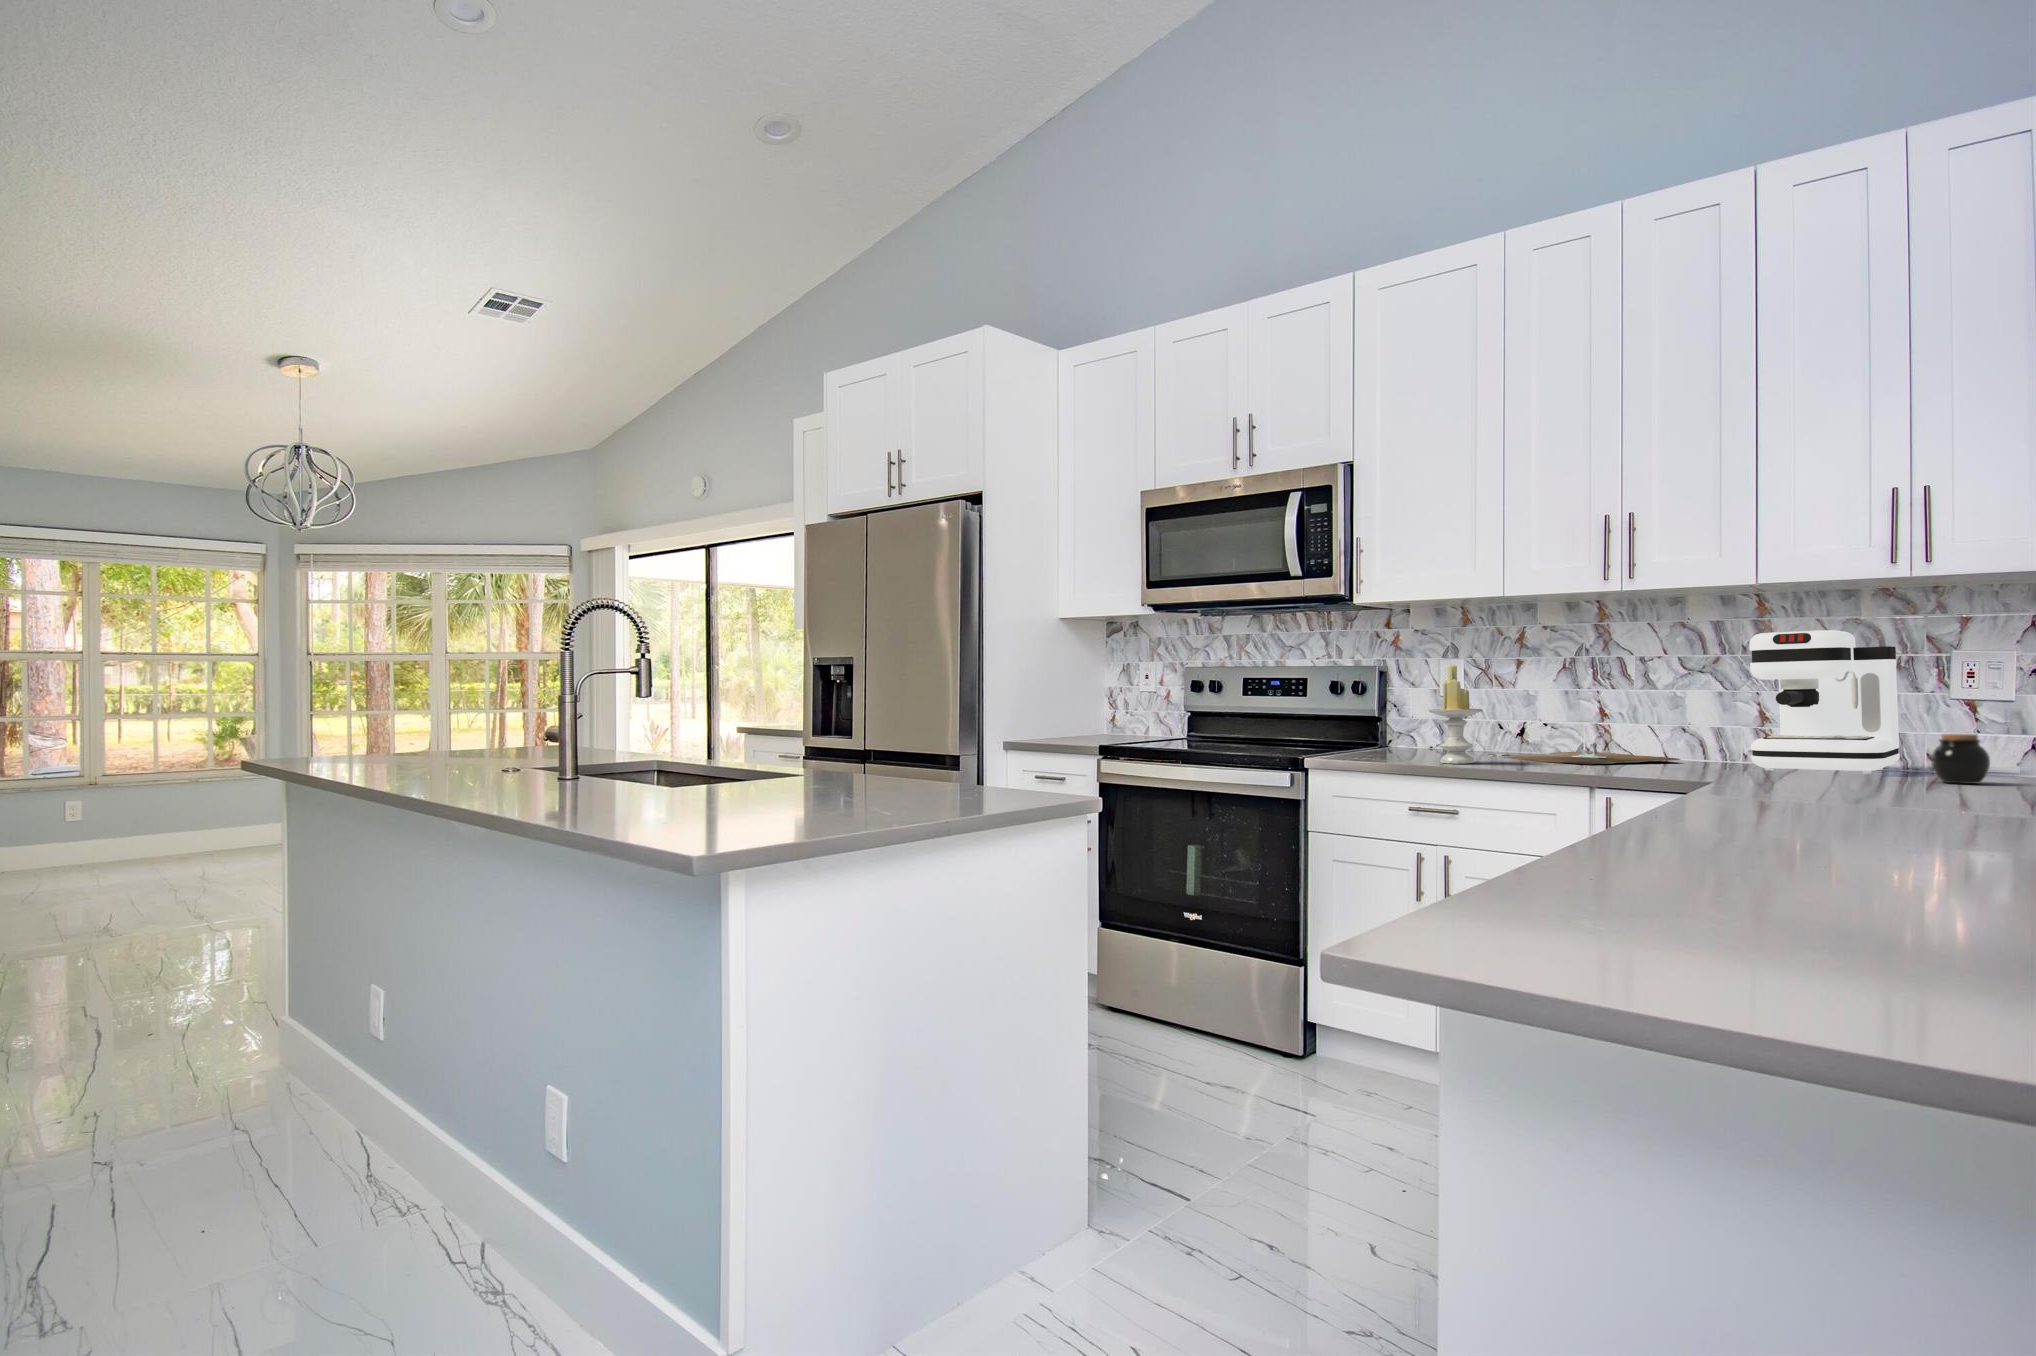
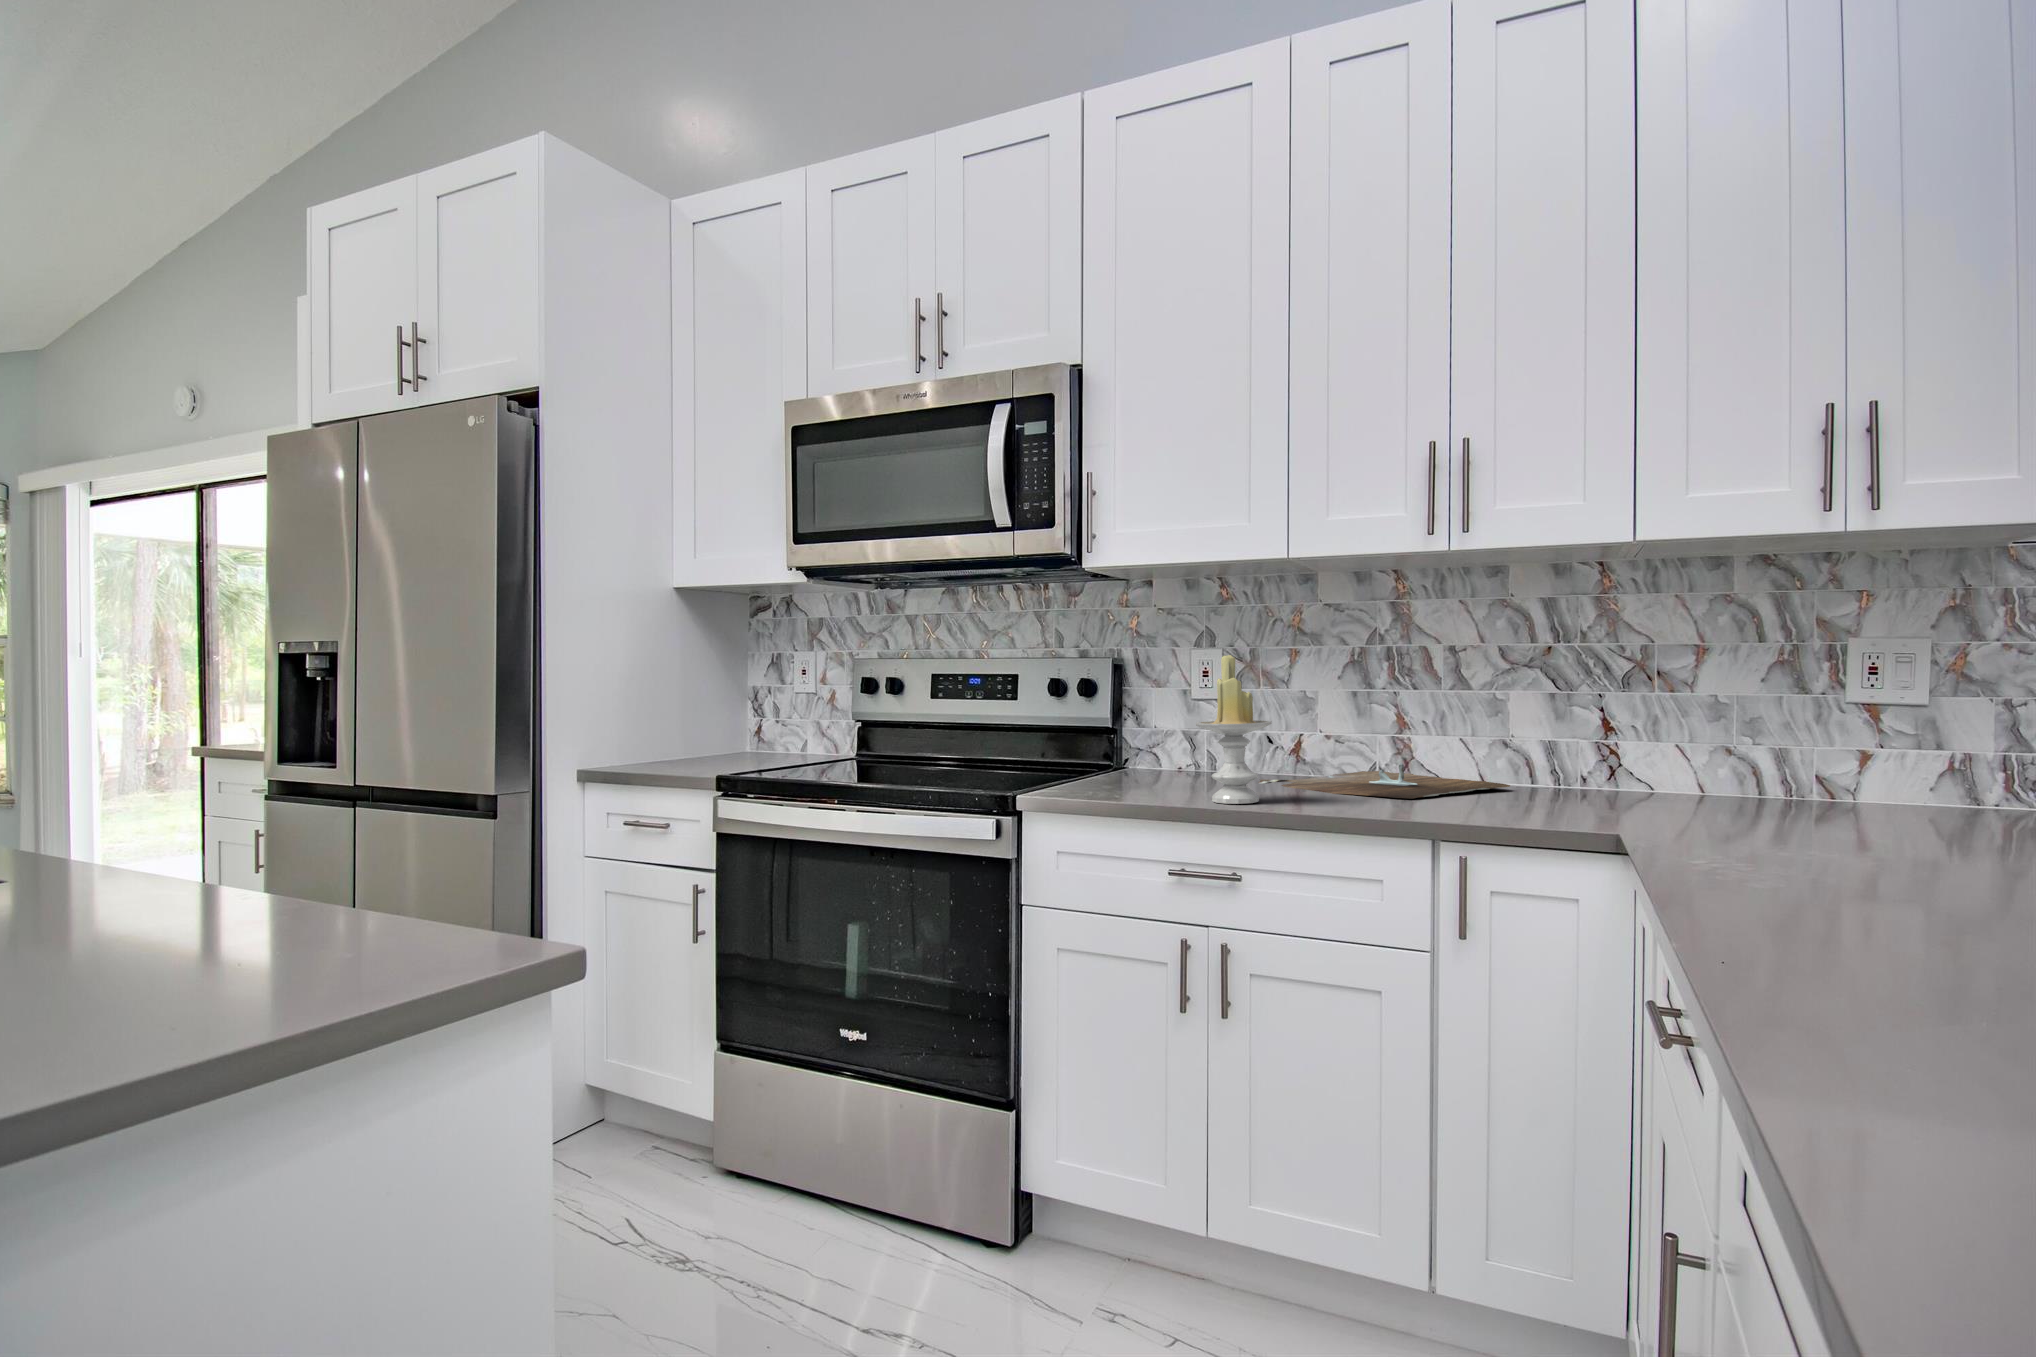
coffee maker: present [1750,630,1900,774] -> none [1610,609,1794,808]
jar: present [1931,734,1990,784] -> none [1875,754,1957,826]

